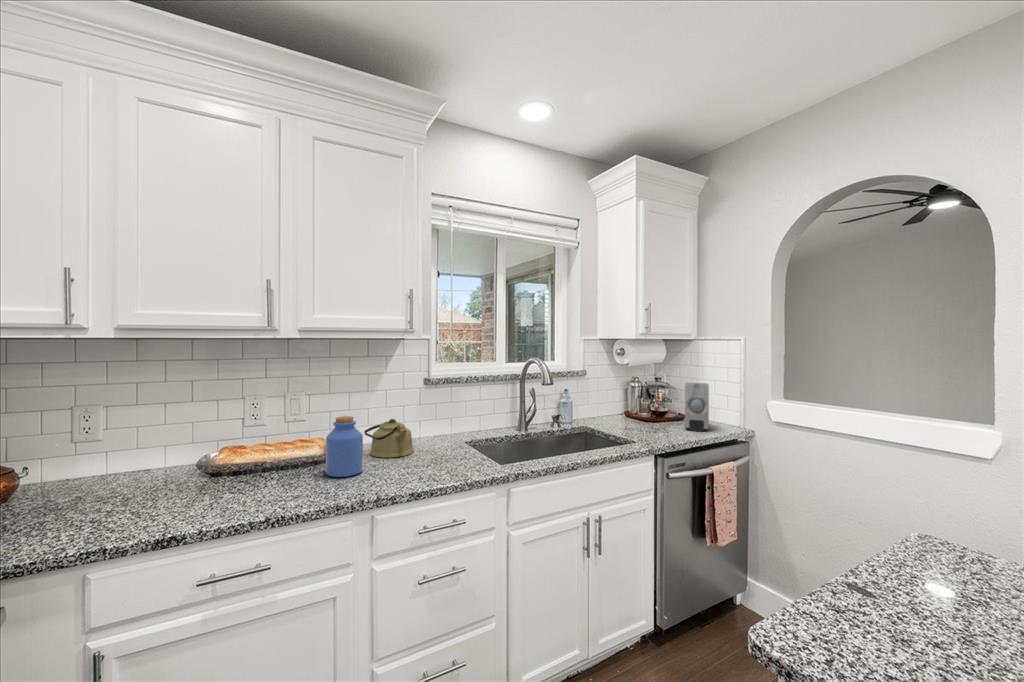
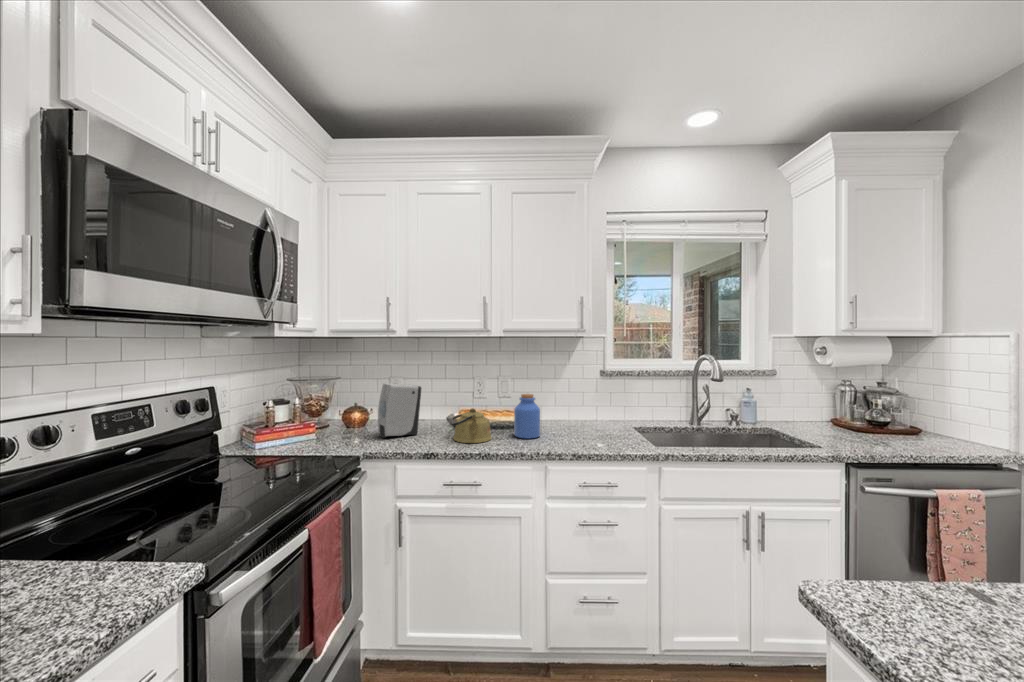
soap dispenser: present [685,383,709,431] -> present [378,384,421,438]
kettle: present [364,419,414,458] -> present [452,408,492,443]

